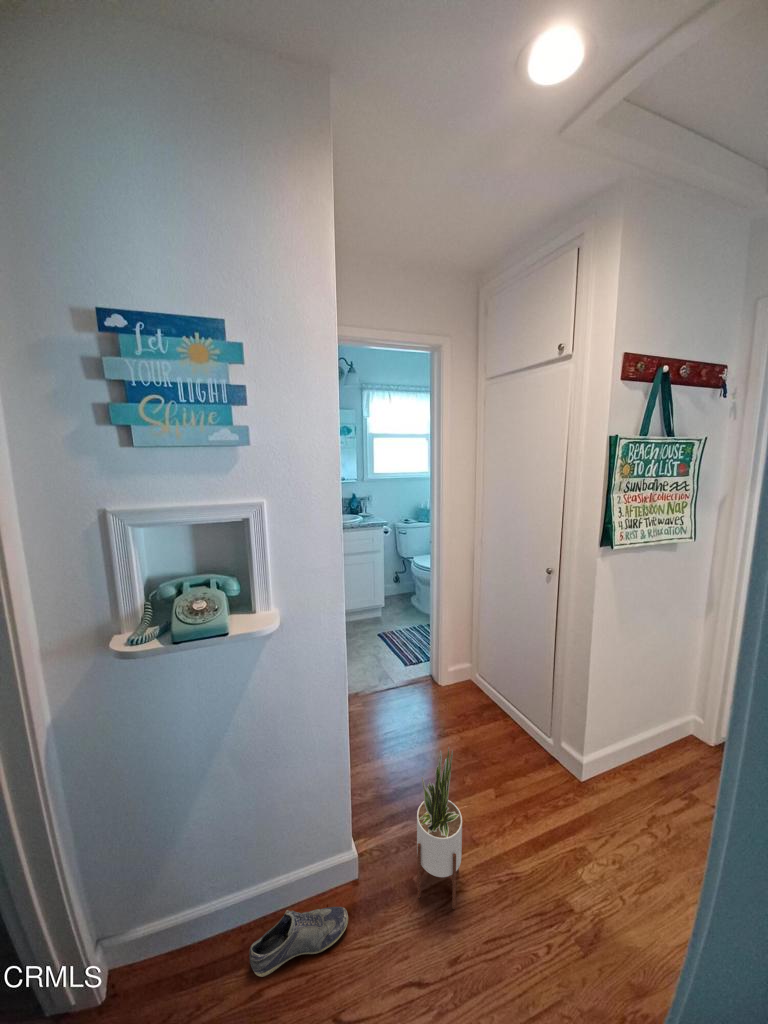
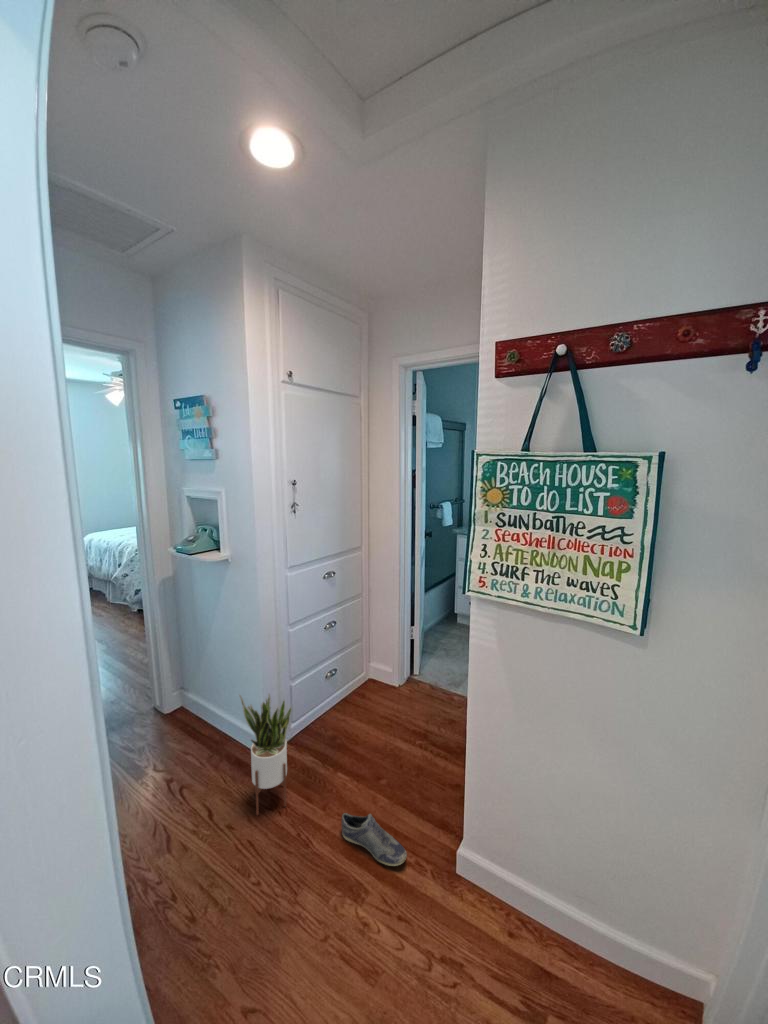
shoe: present [249,907,348,977] -> present [342,813,407,866]

